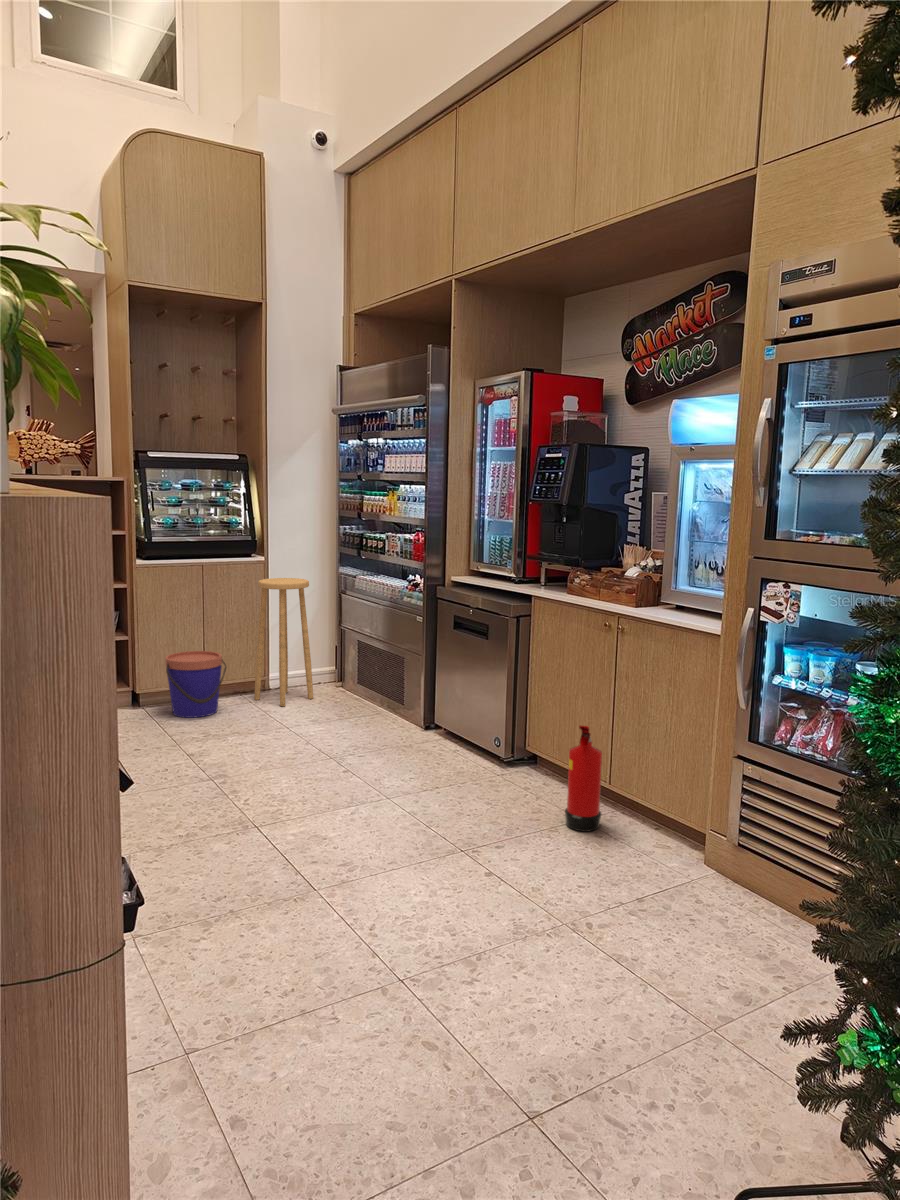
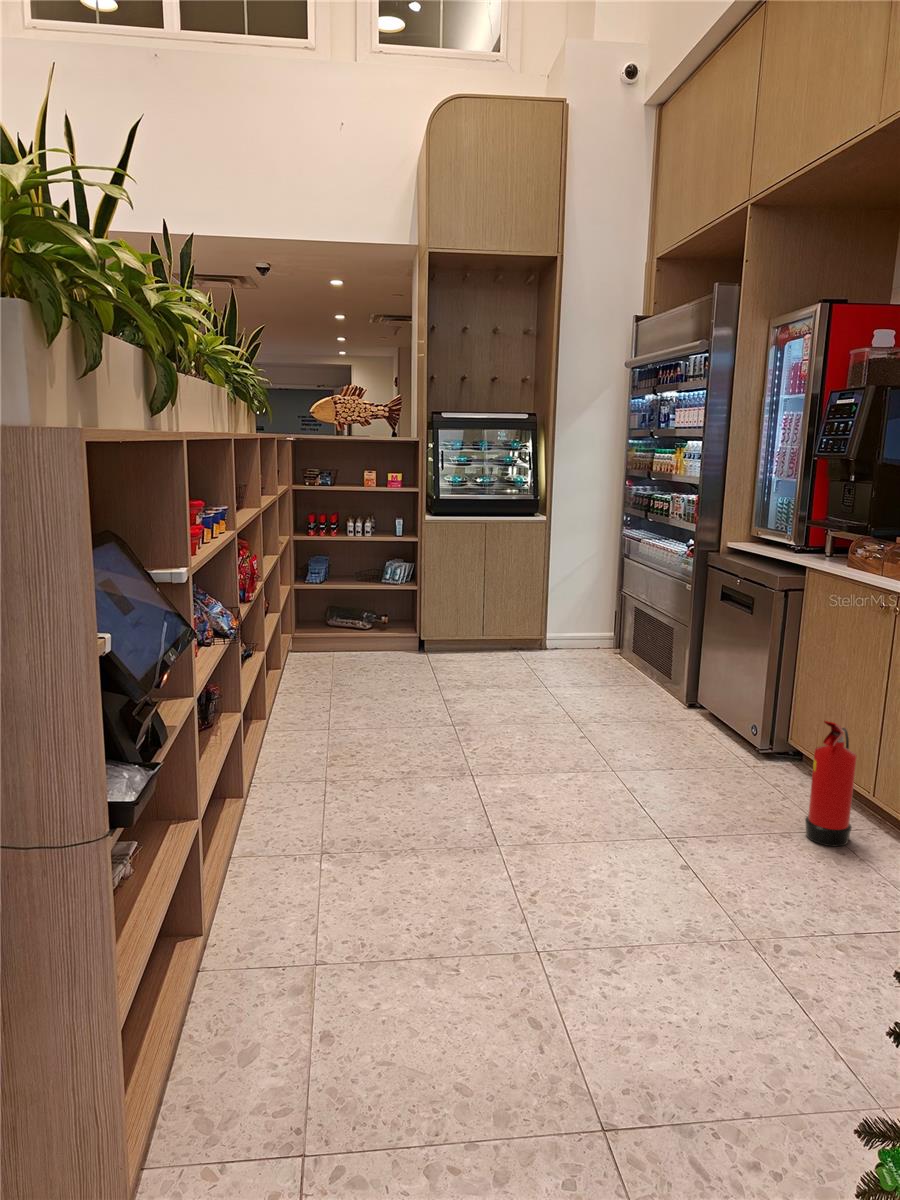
stool: present [254,578,313,706] -> none [527,537,588,668]
bucket: present [165,651,226,718] -> none [441,605,498,669]

